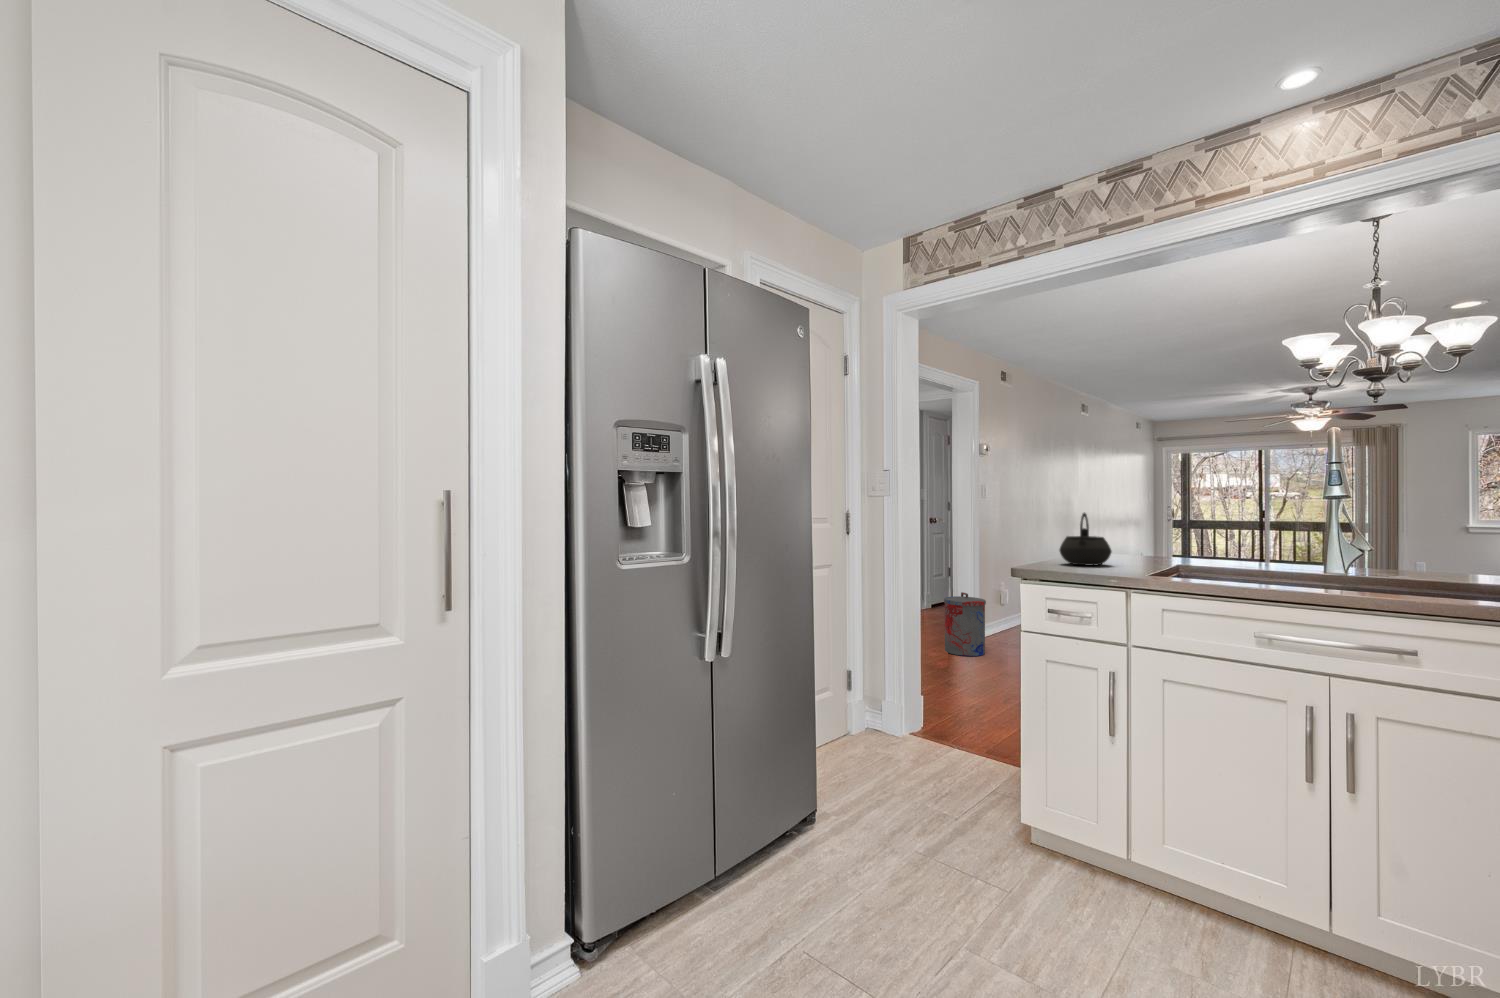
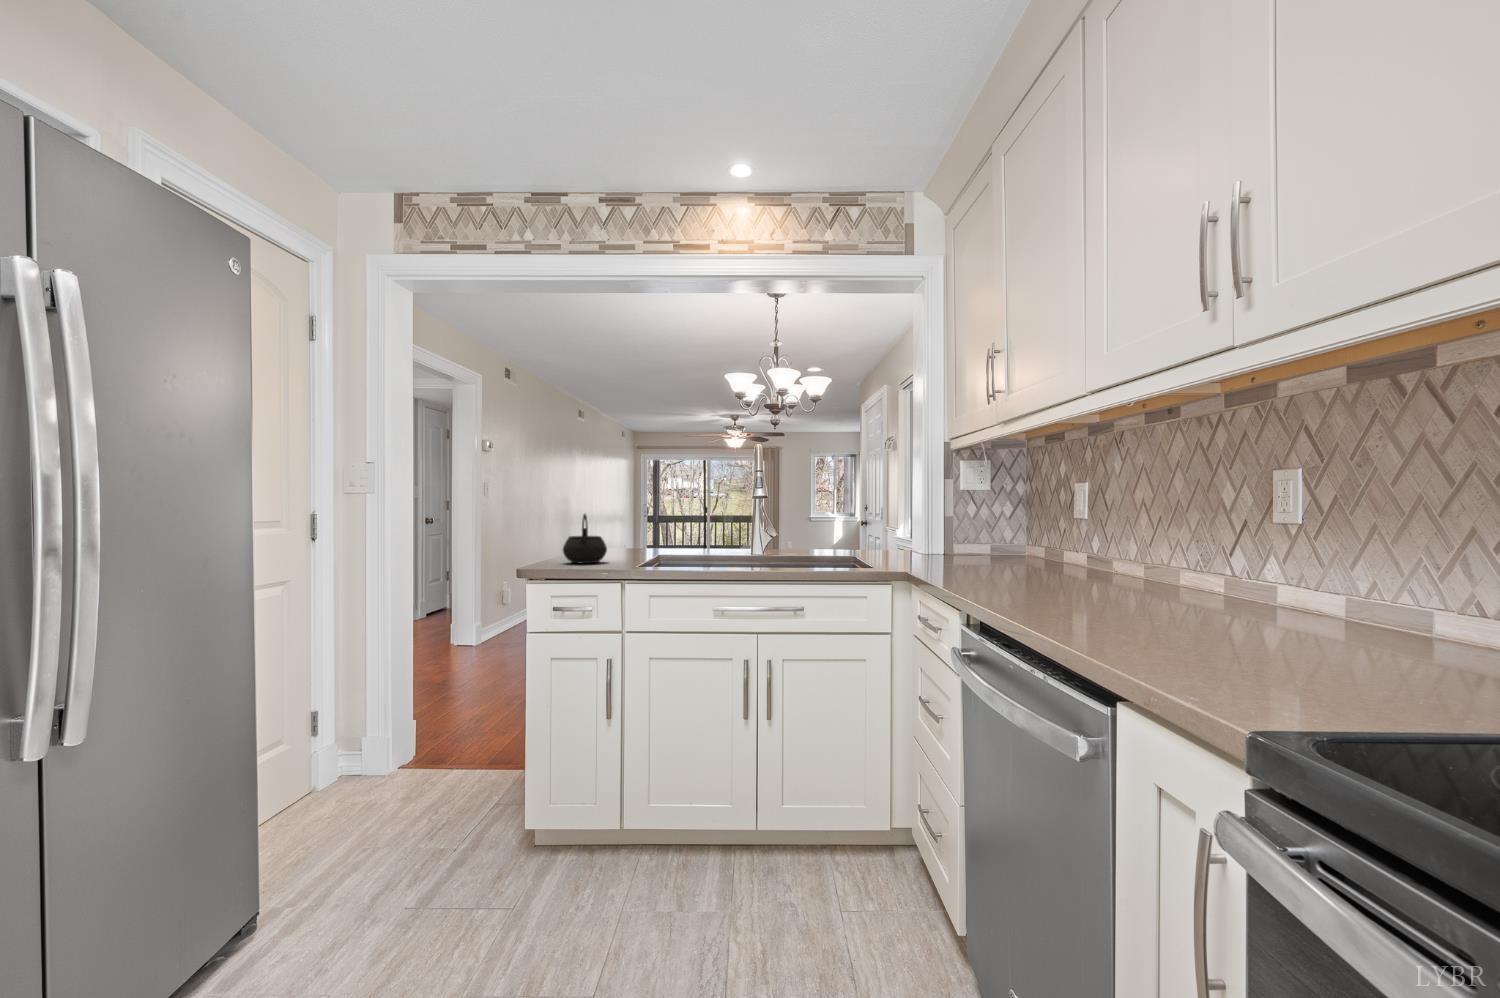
trash can: present [944,592,986,656] -> none [422,605,471,677]

